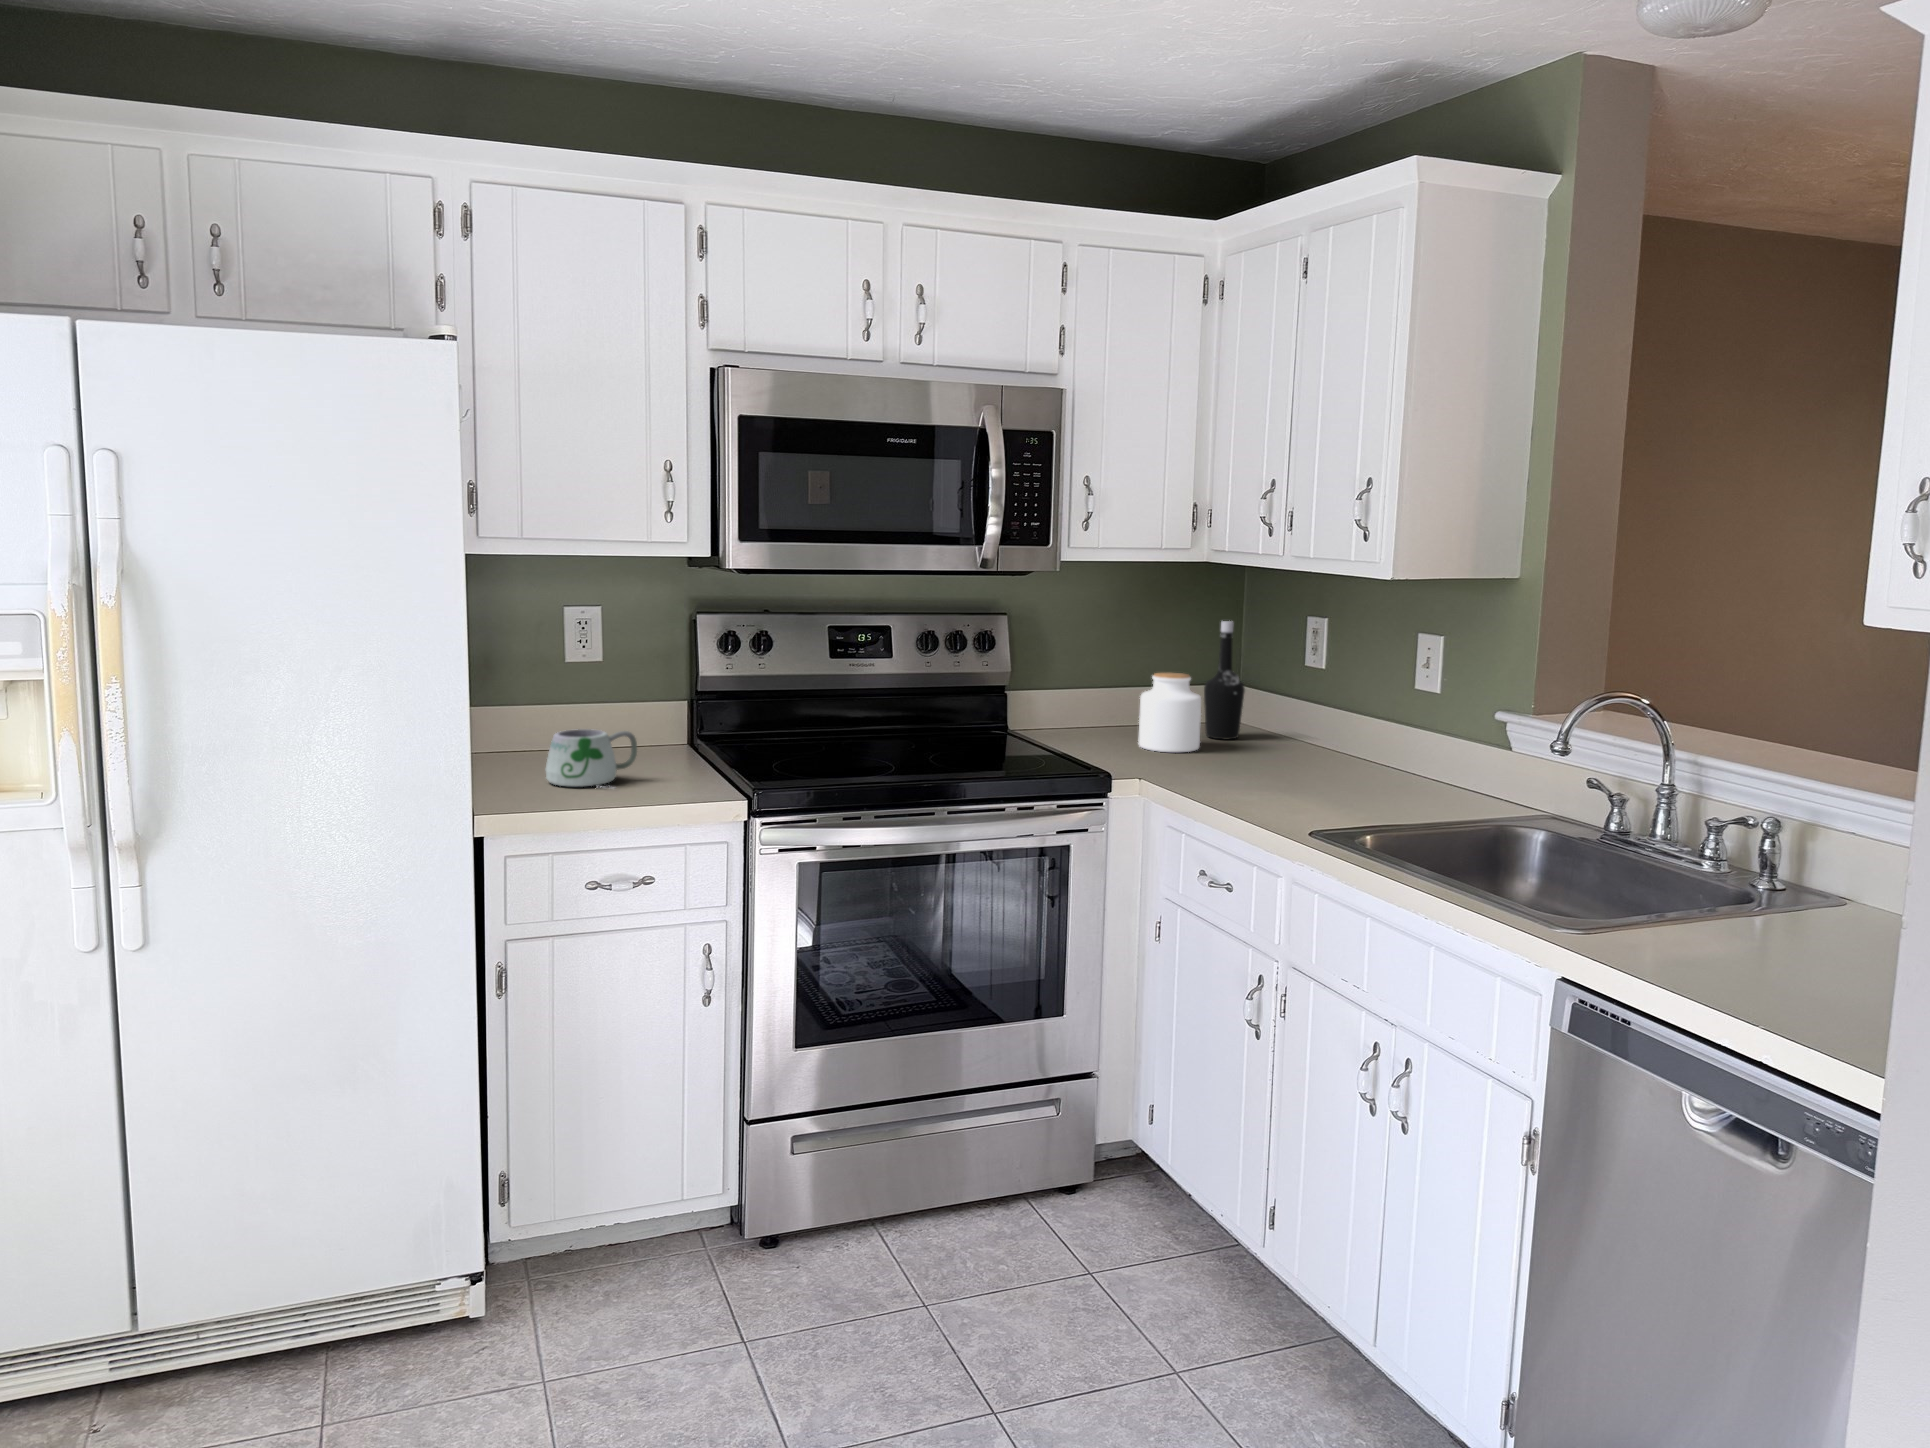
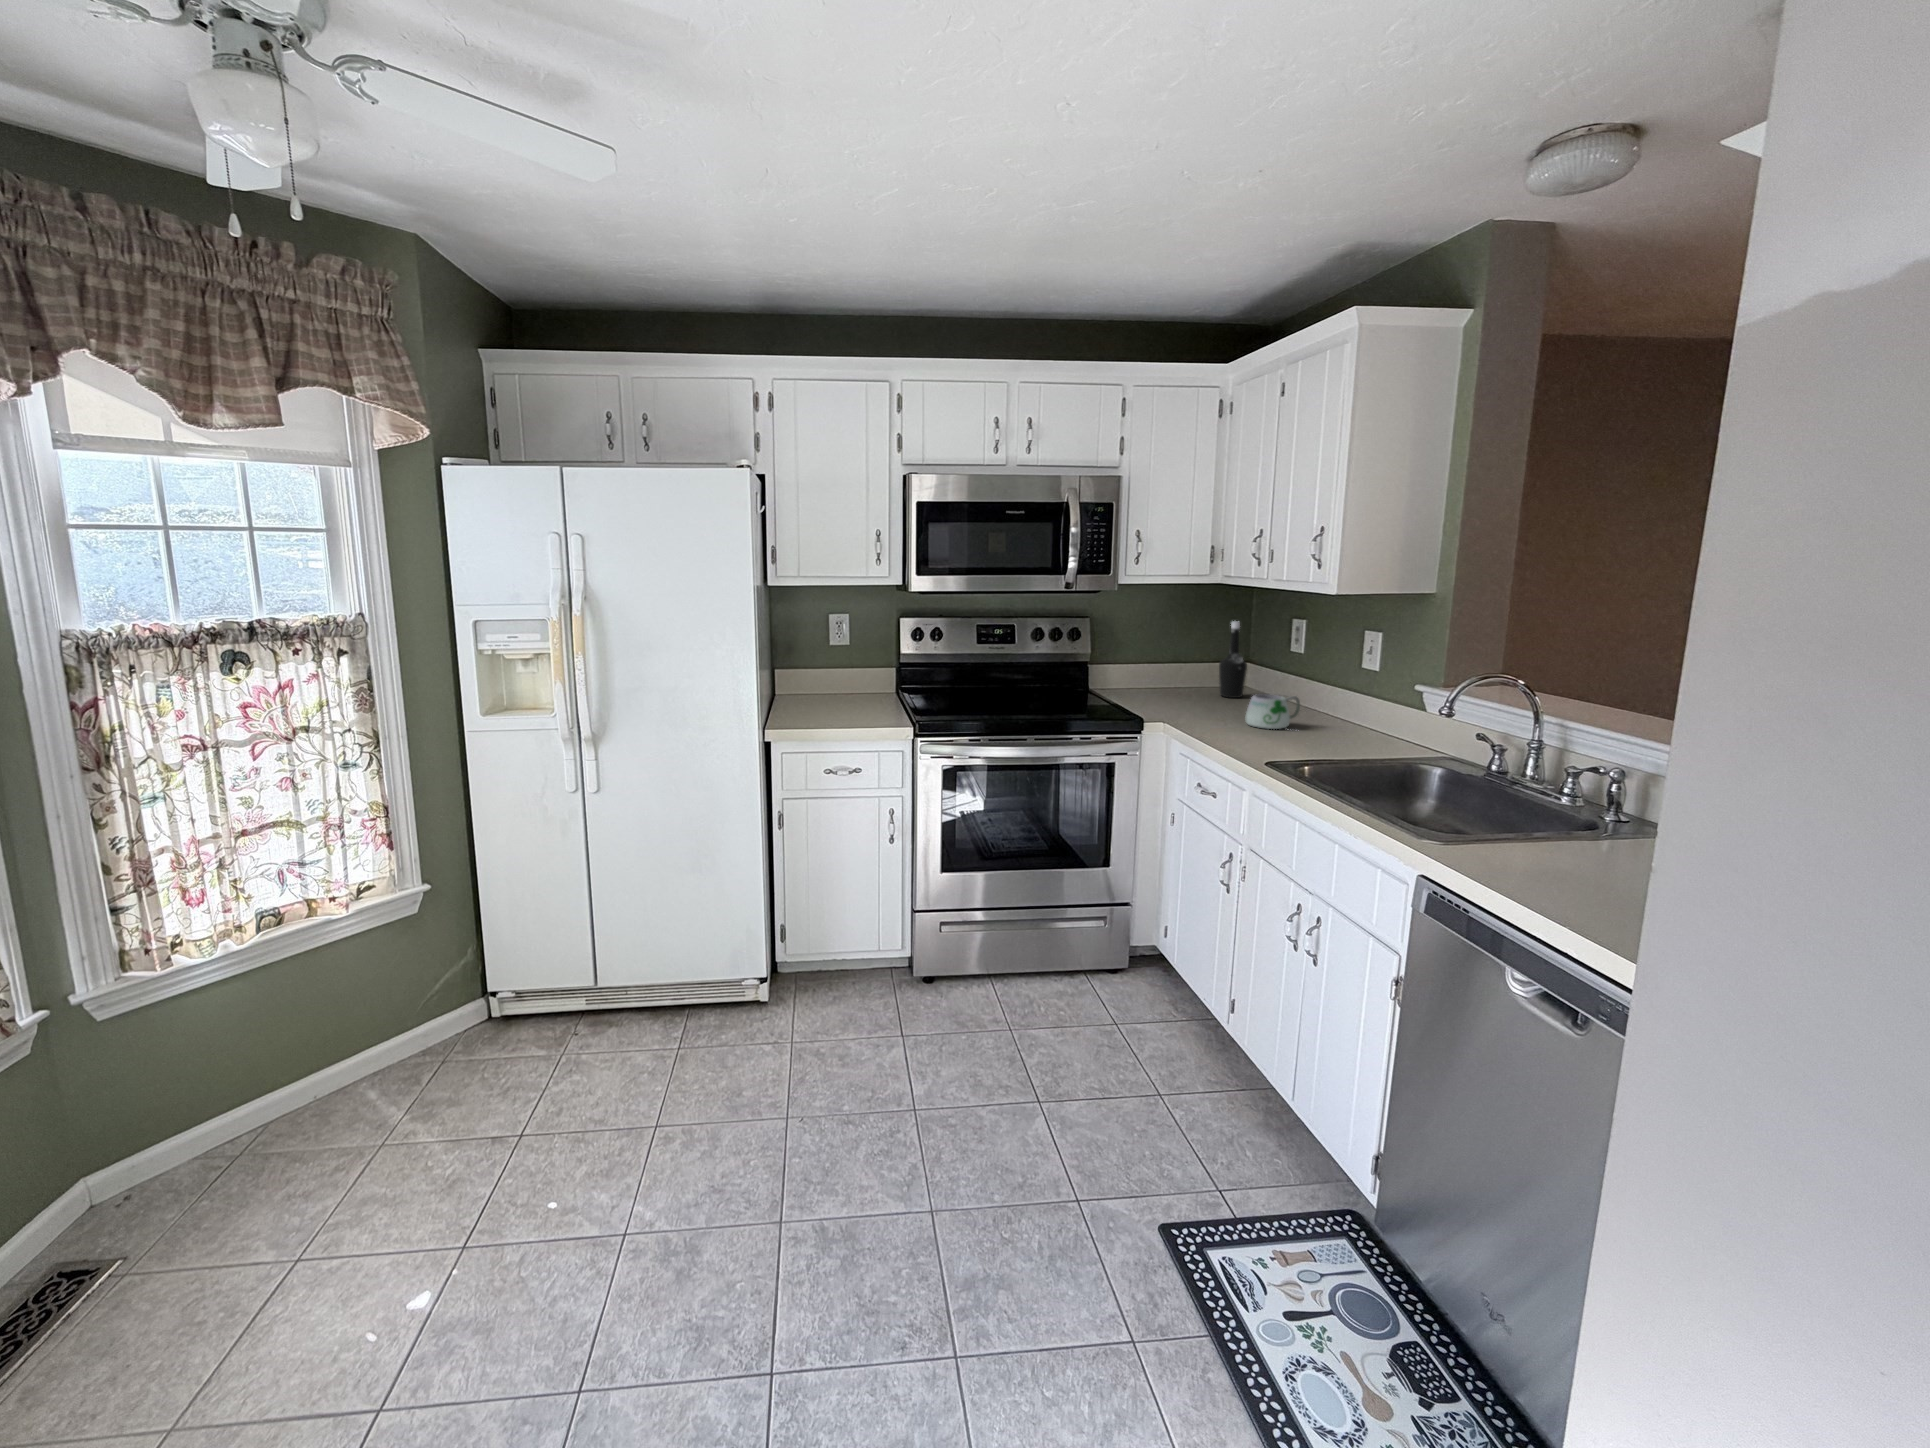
jar: present [1139,672,1201,752] -> none [1171,654,1213,706]
mug: present [545,729,637,788] -> present [1246,694,1300,729]

